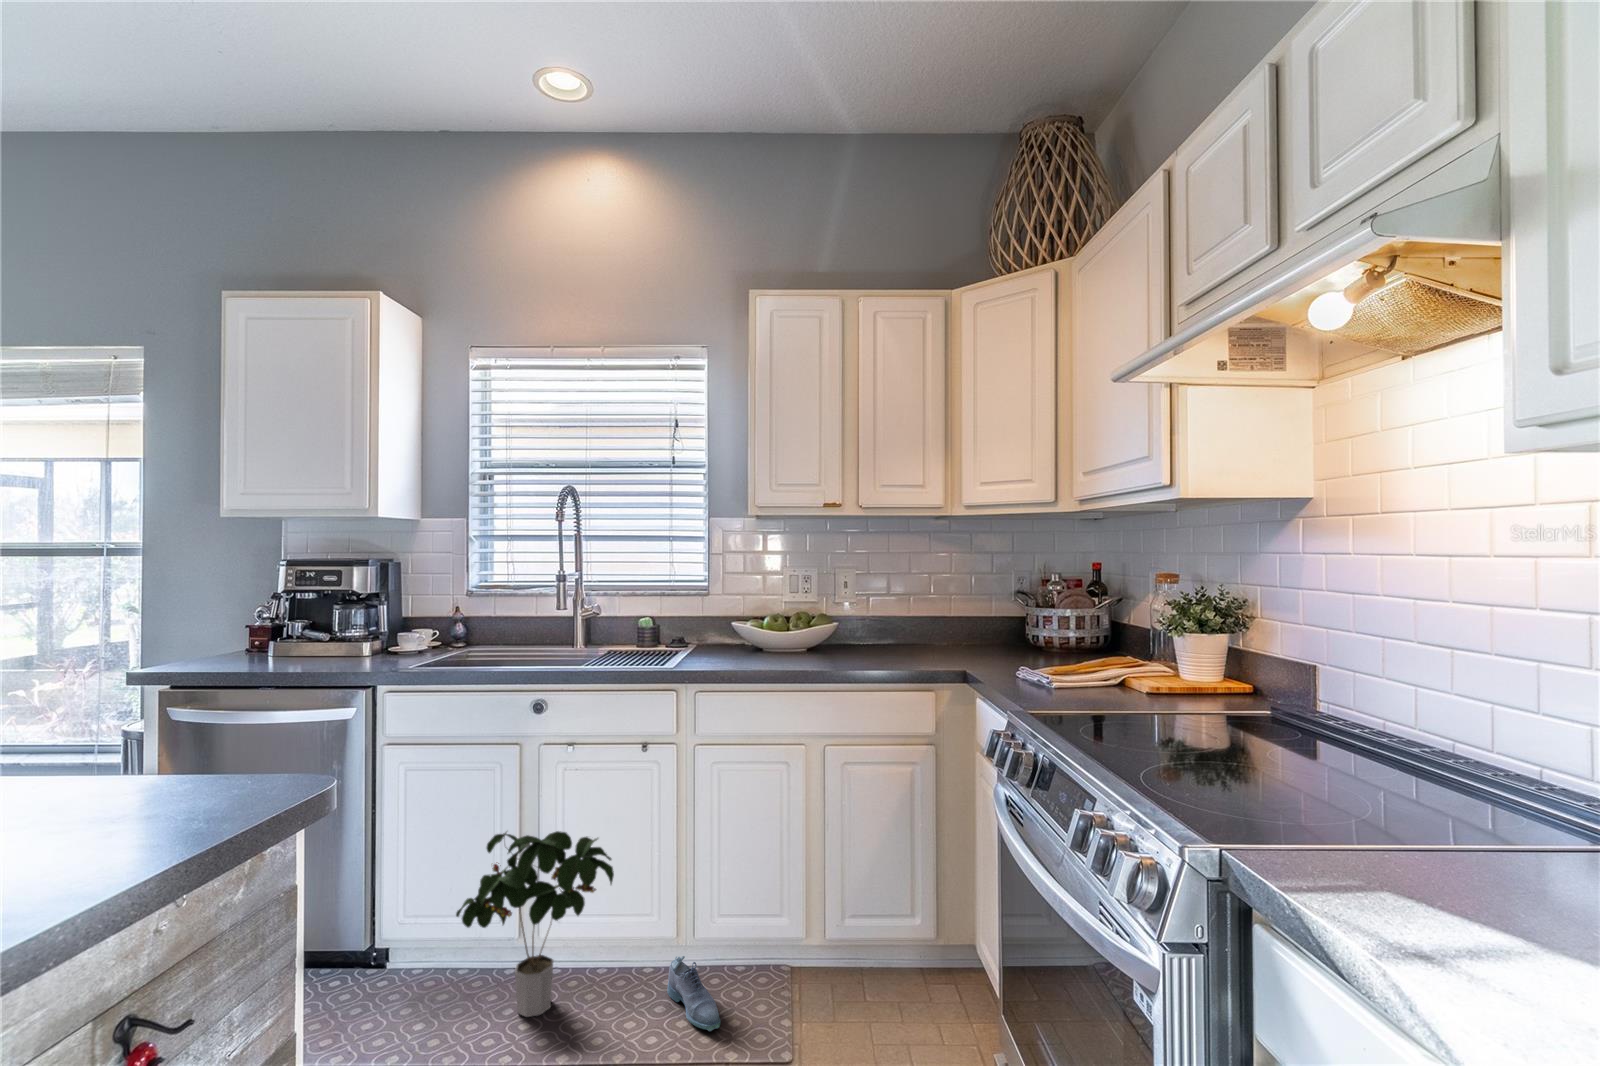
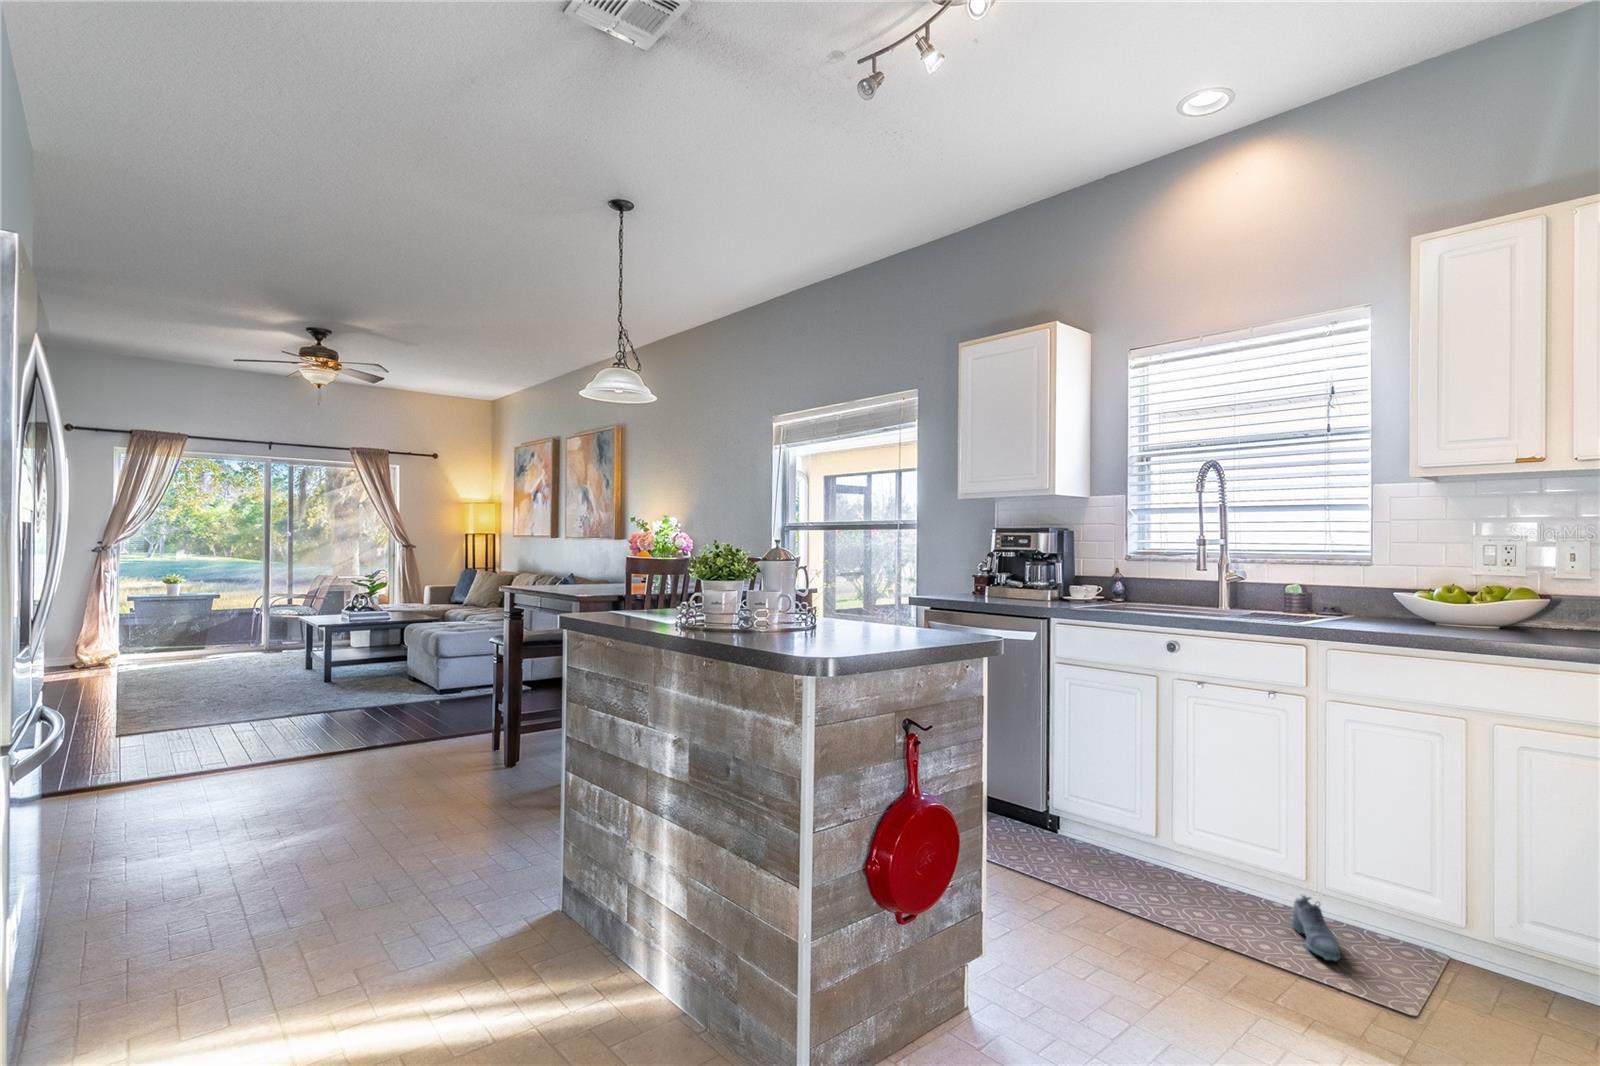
potted plant: present [456,831,614,1017] -> none [1105,742,1237,898]

